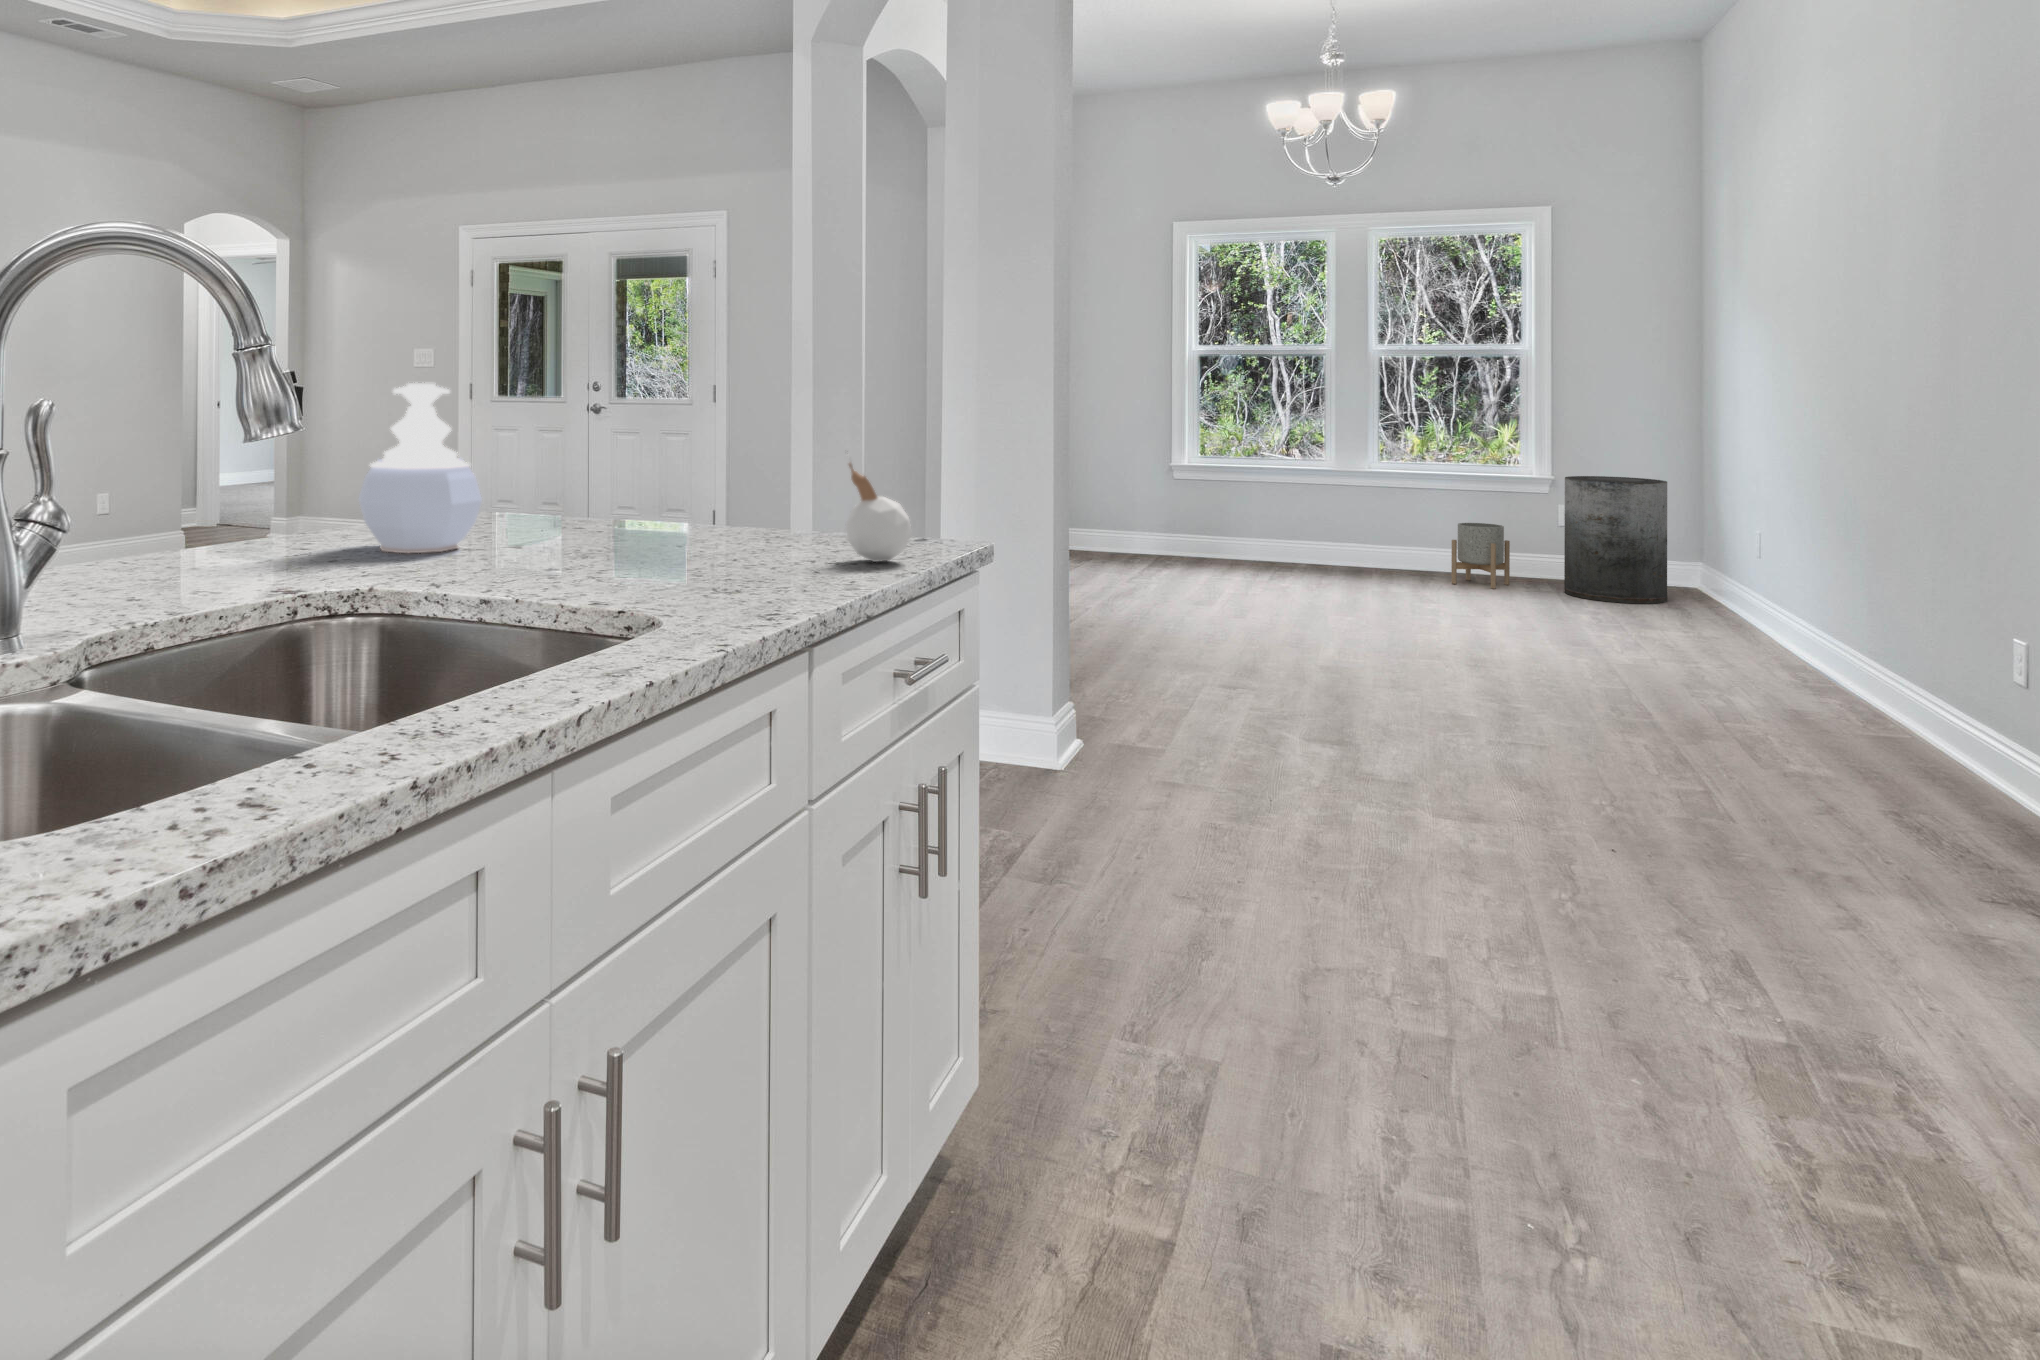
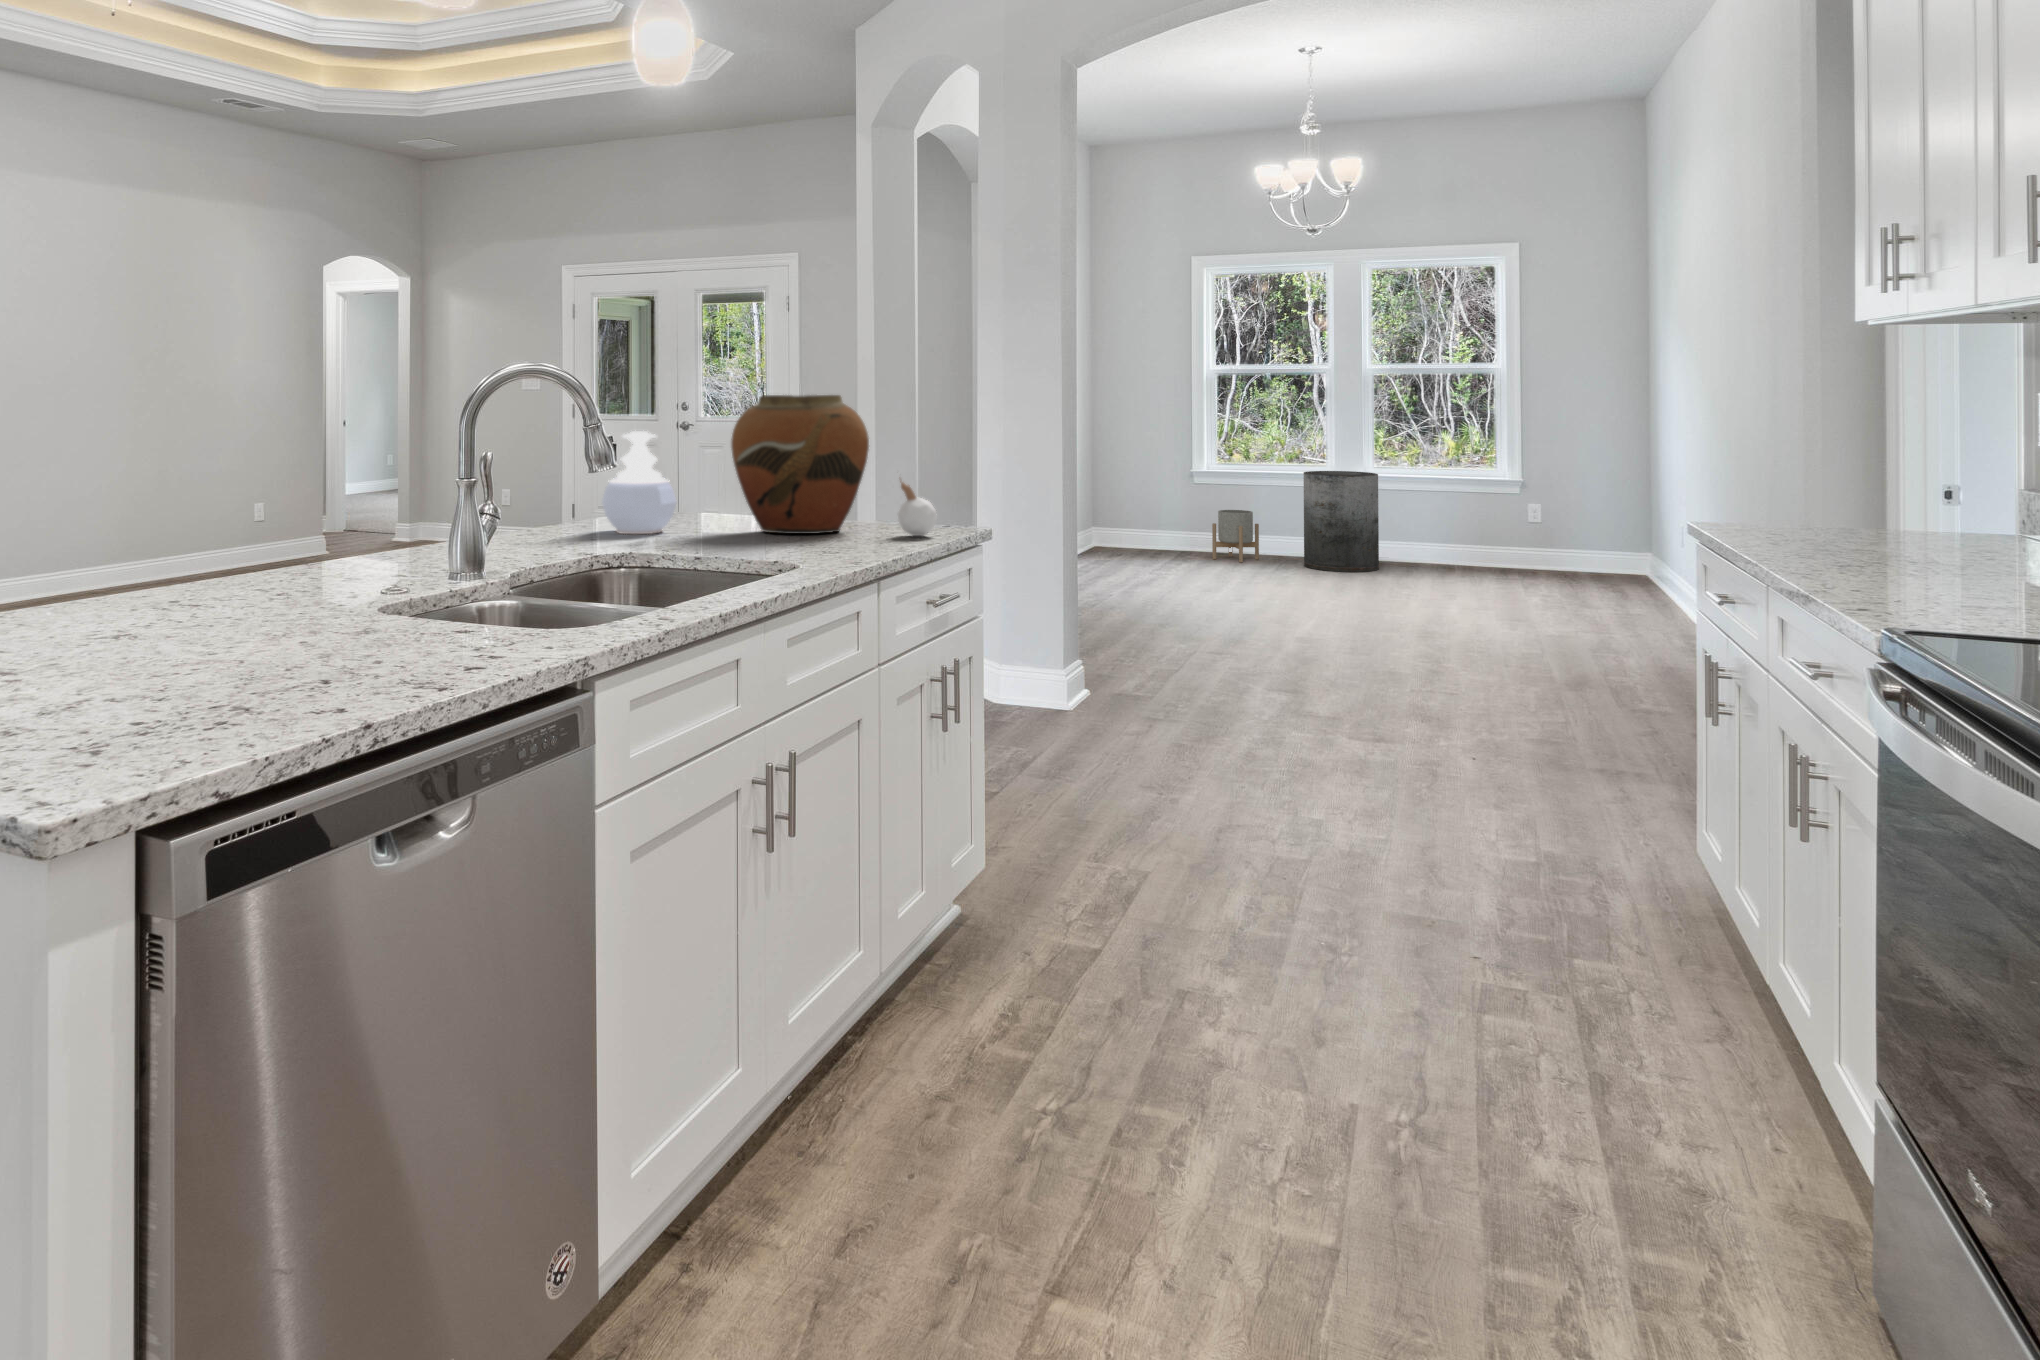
vase: none [572,325,799,555] -> present [731,395,869,534]
trash can: present [1564,476,1667,604] -> present [1304,471,1379,572]
planter: present [1451,523,1510,589] -> present [1212,510,1259,562]

